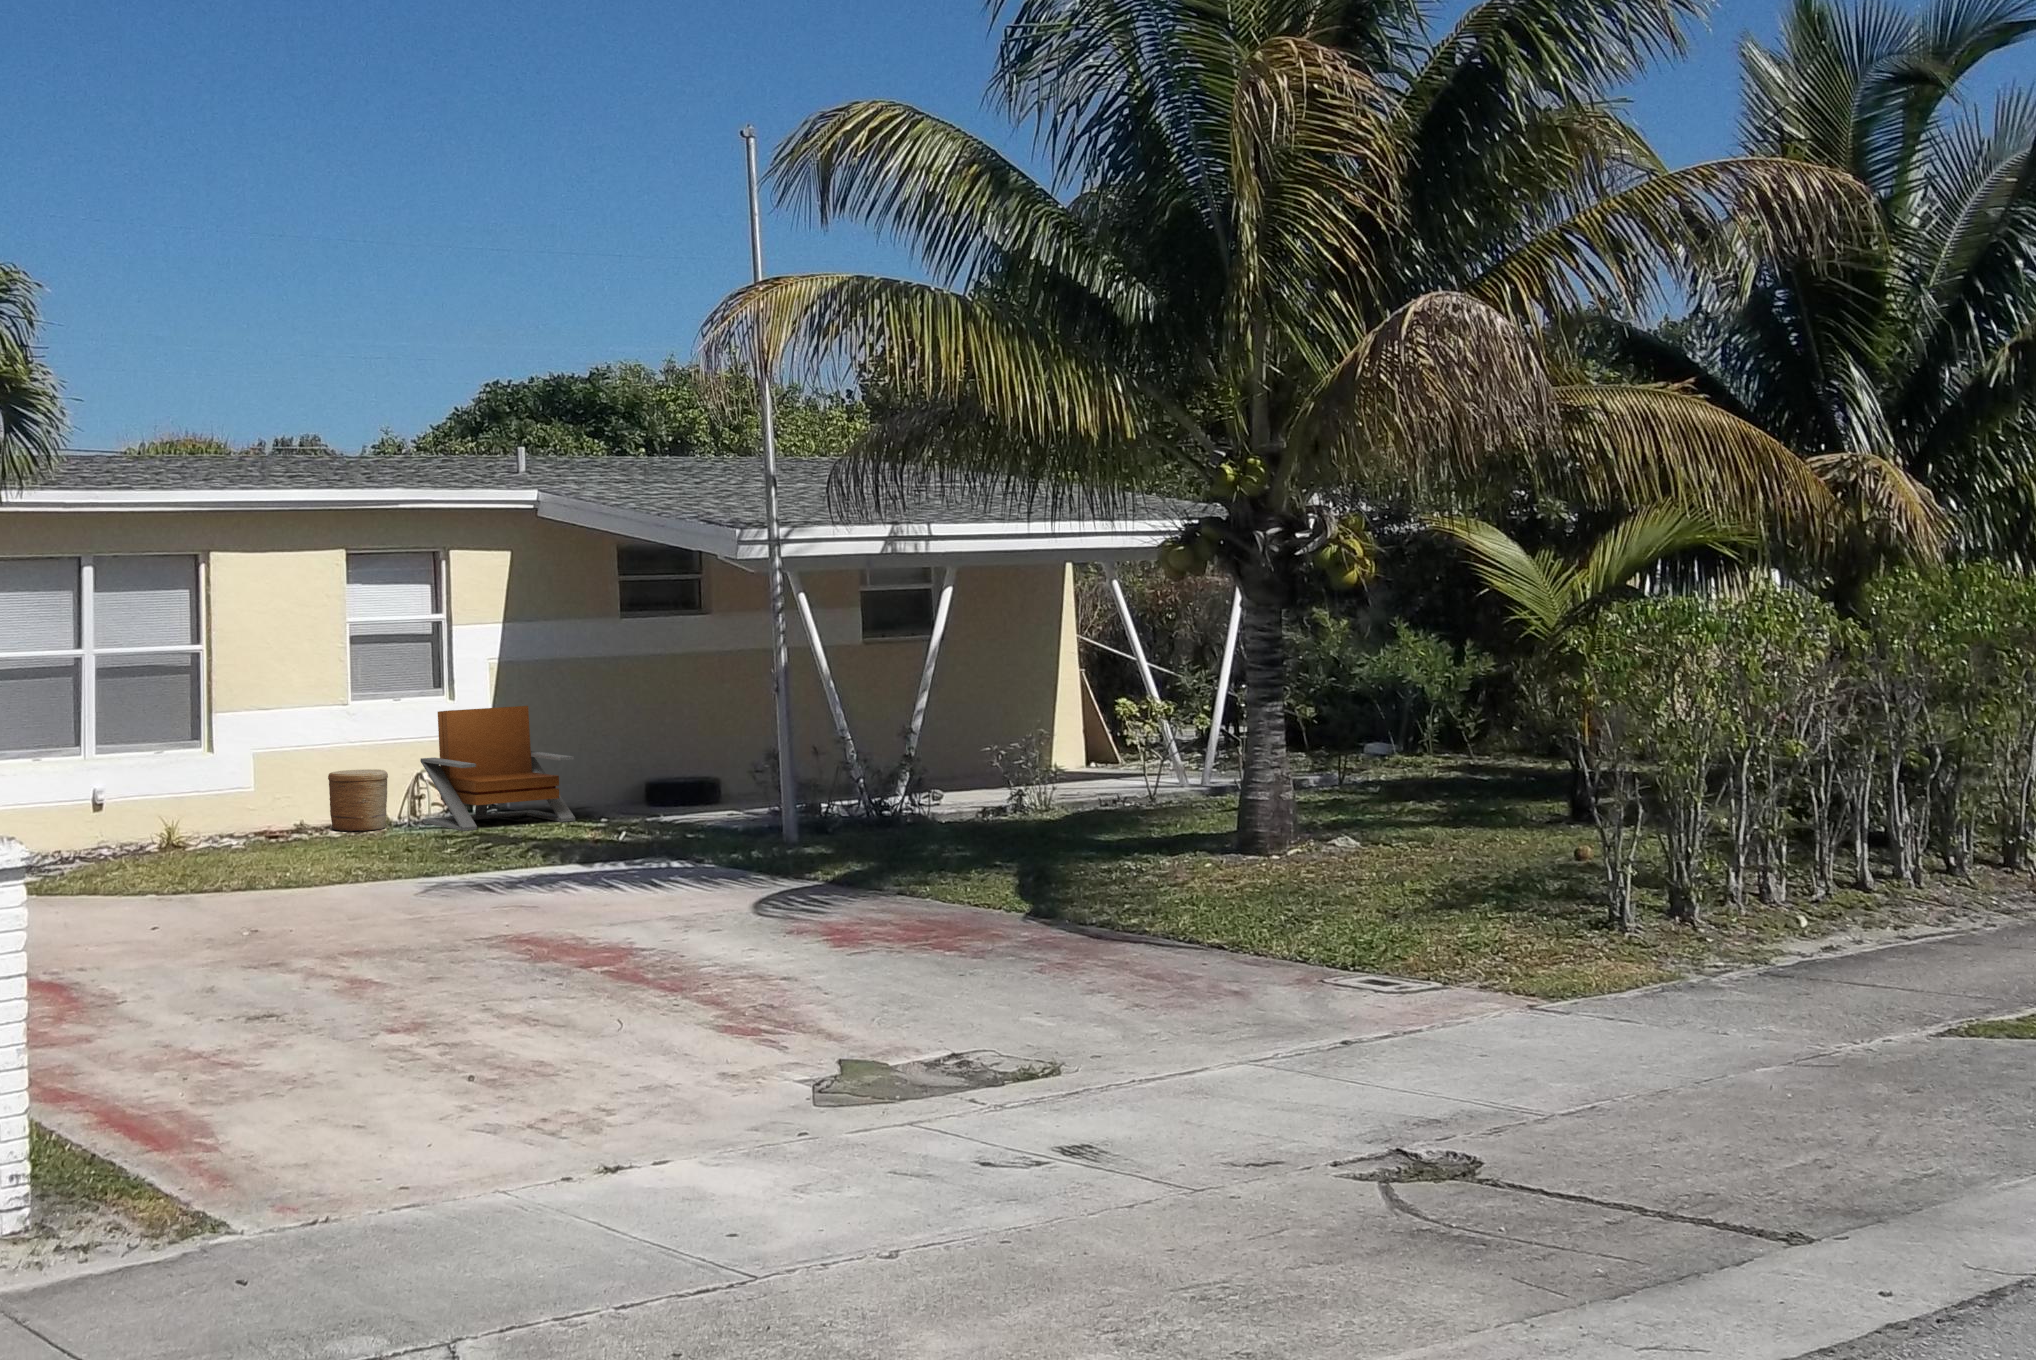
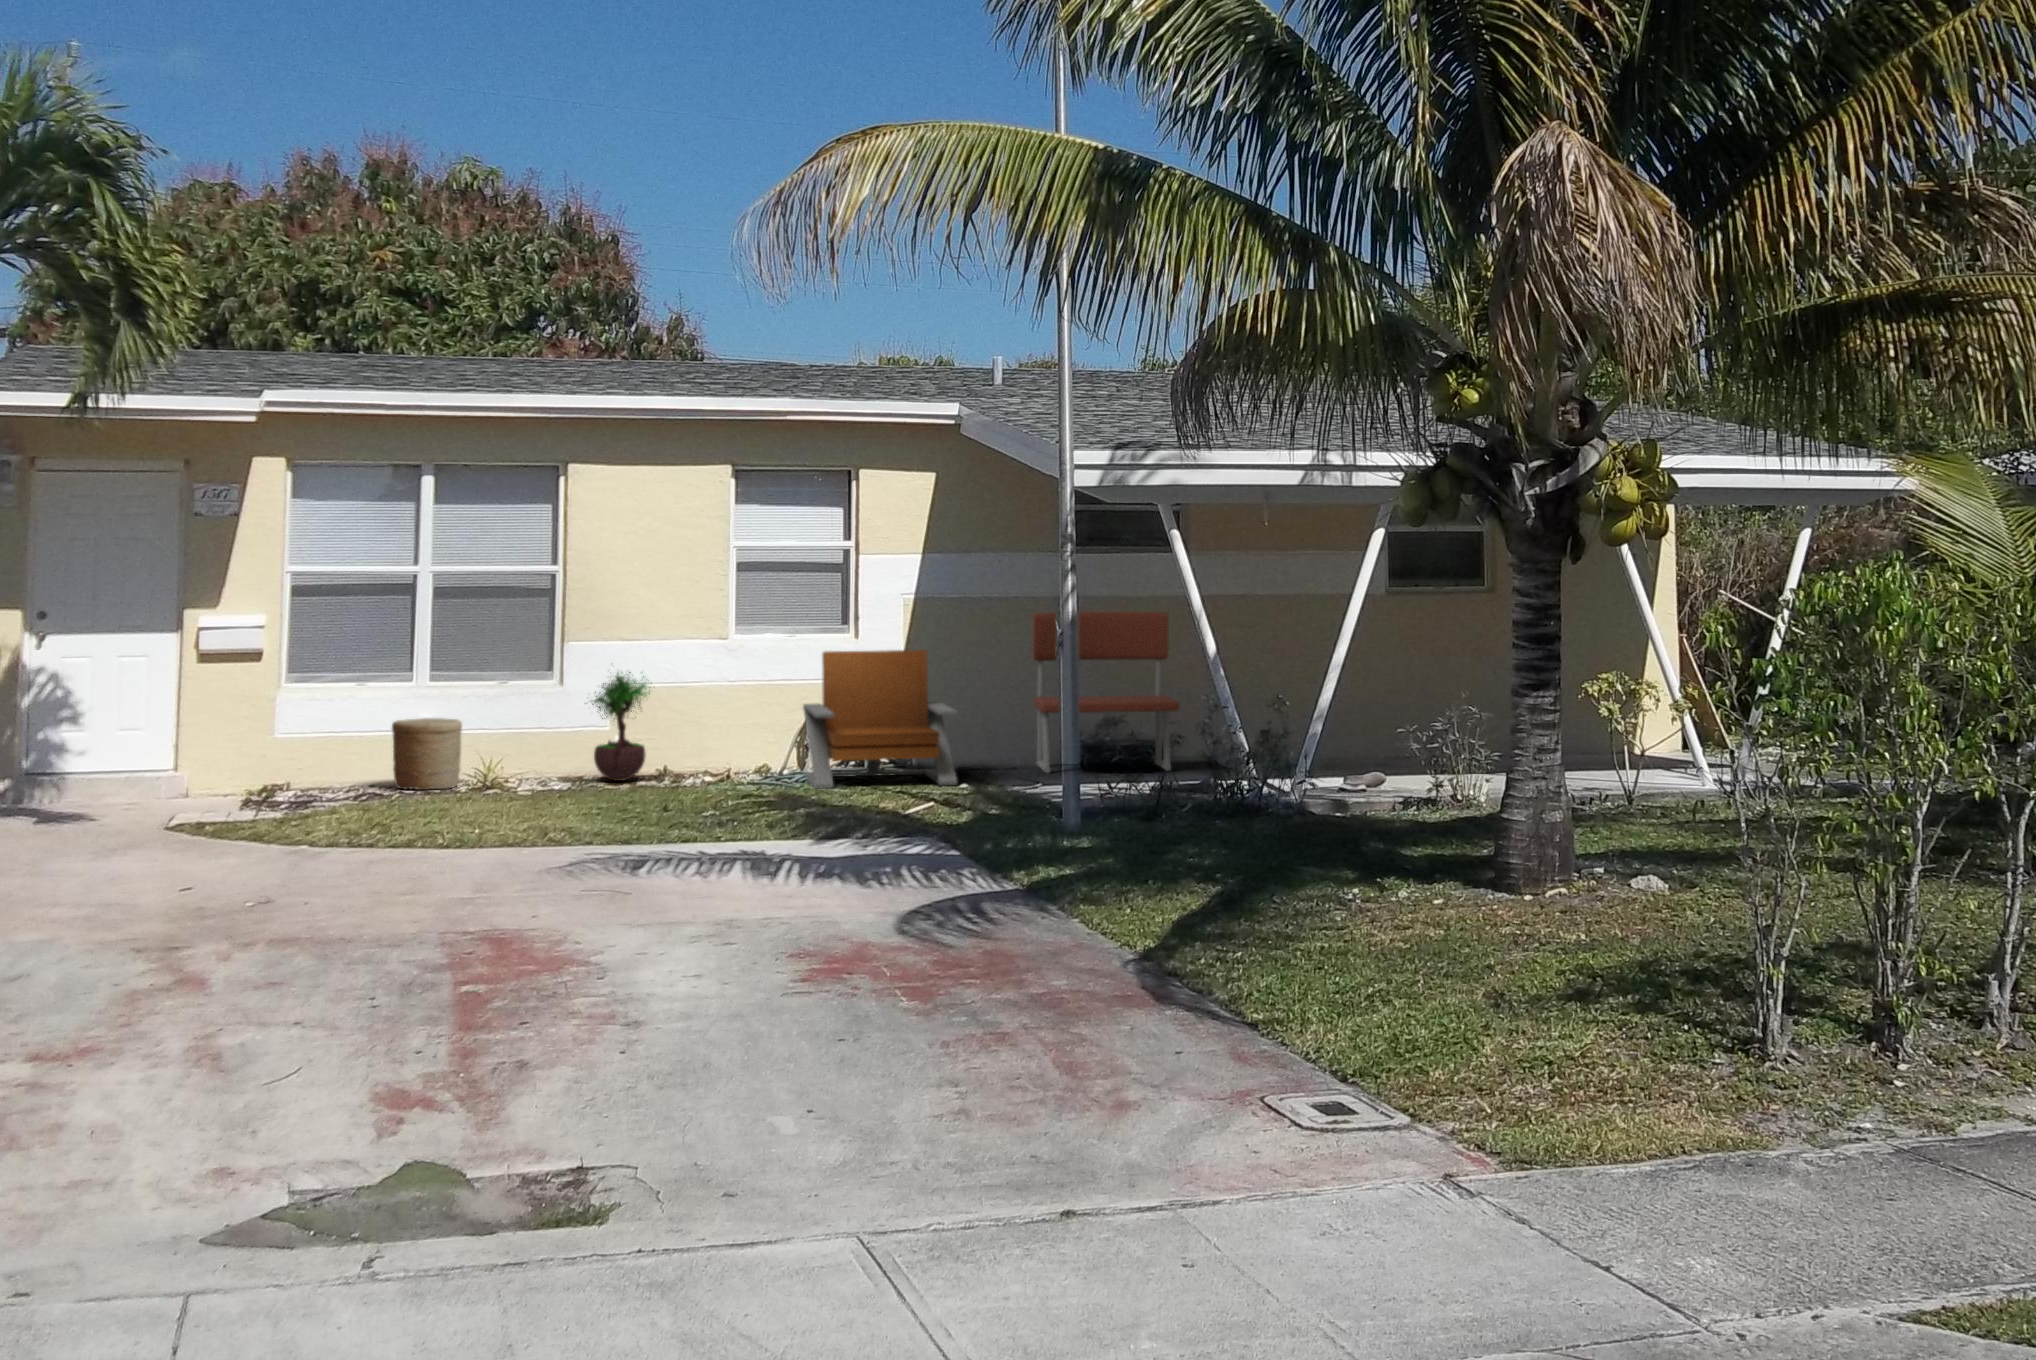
bench: none [597,666,734,809] -> present [1032,612,1180,773]
potted tree: none [246,730,306,836] -> present [586,672,652,781]
woven basket: present [328,769,388,832] -> present [392,718,462,790]

